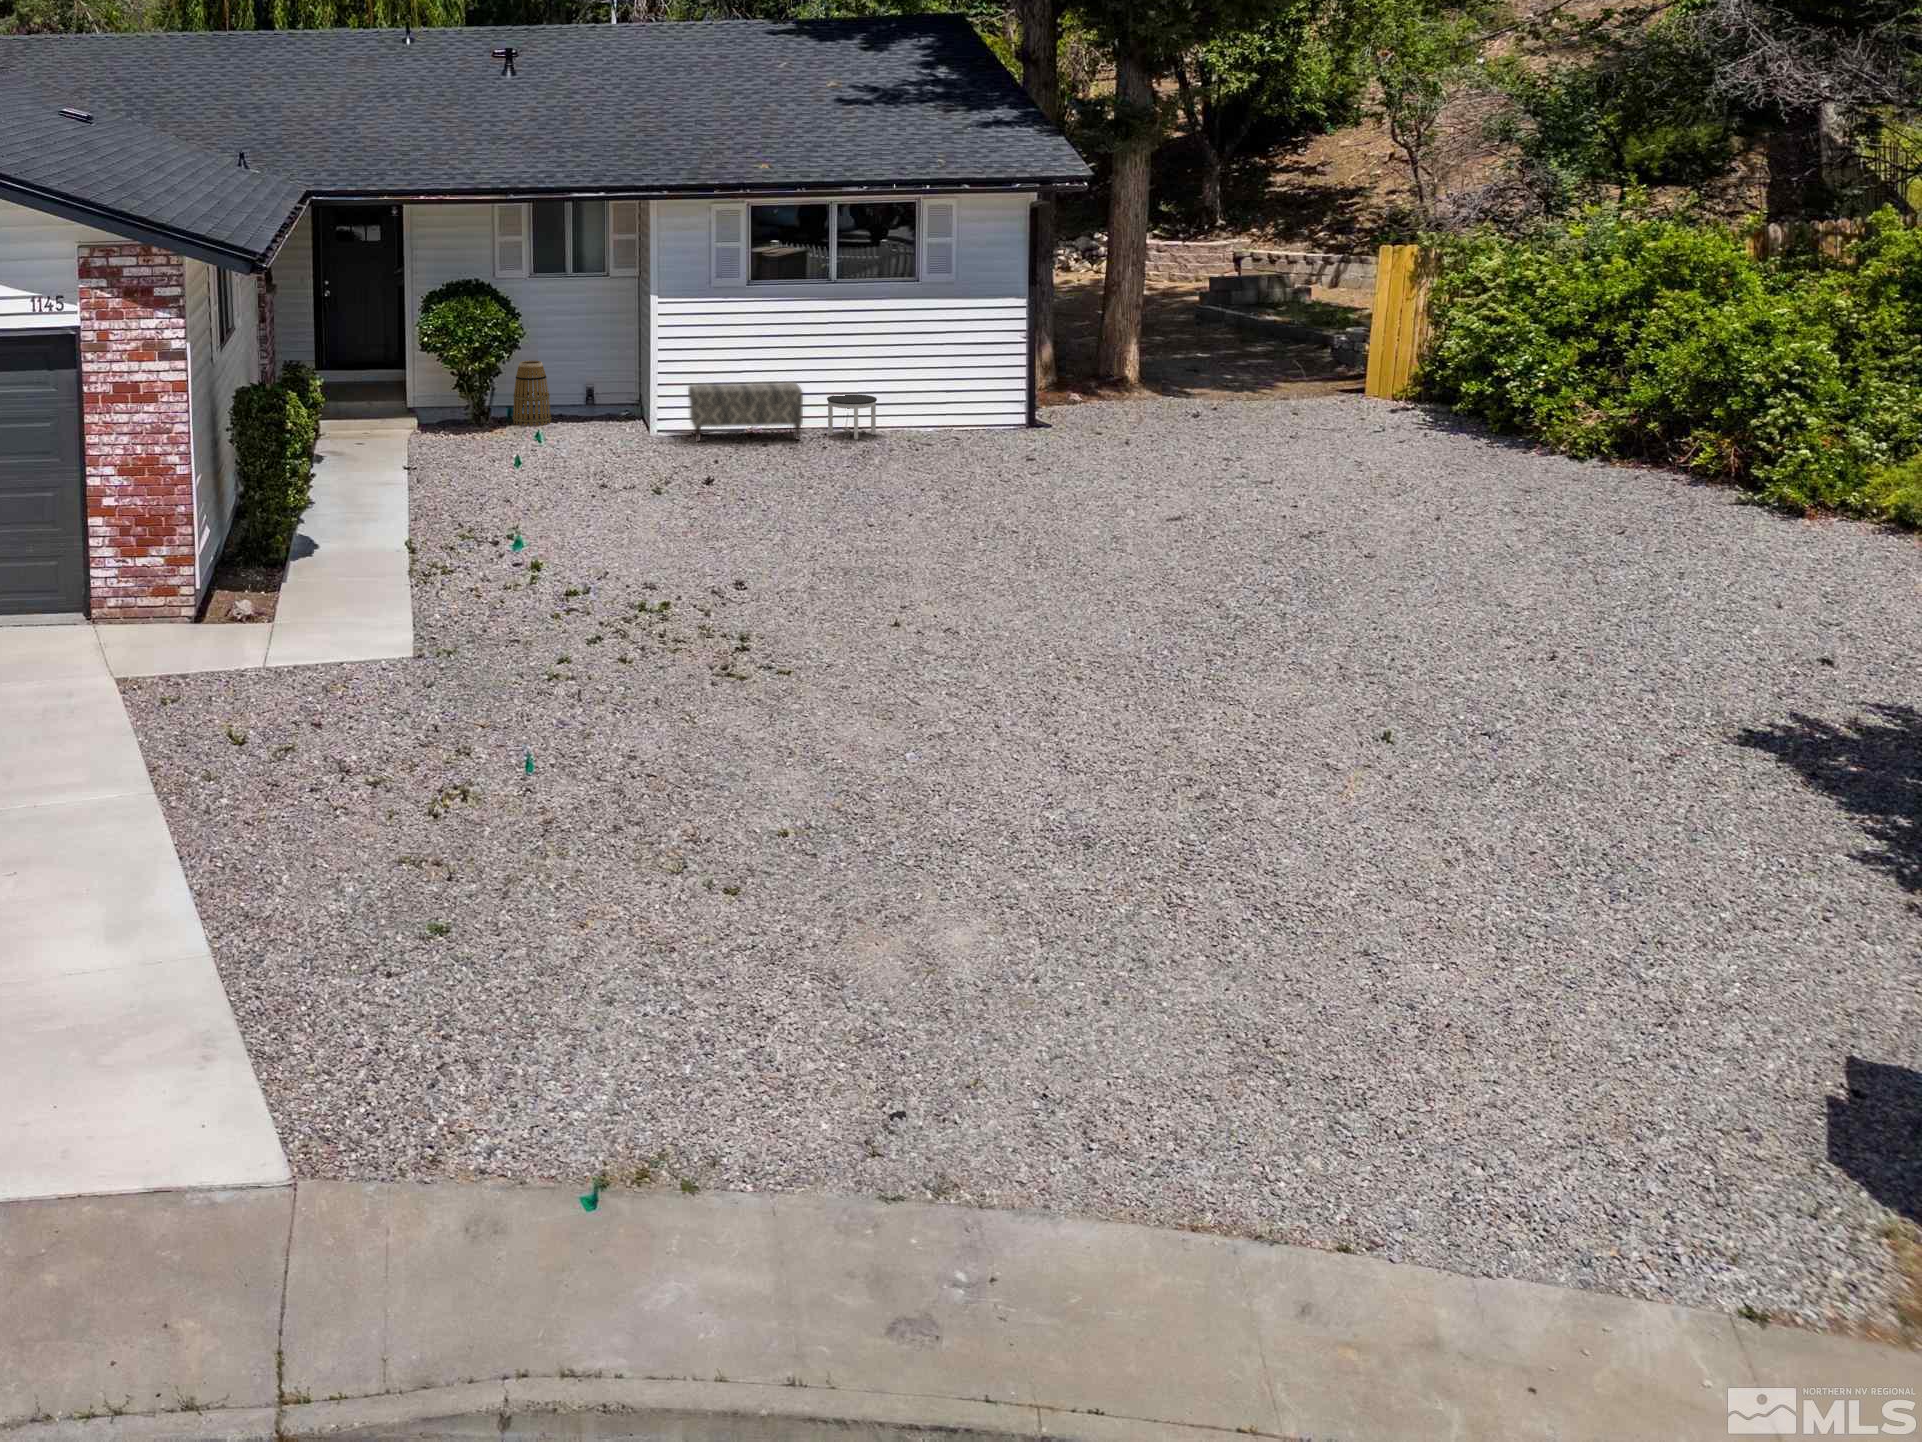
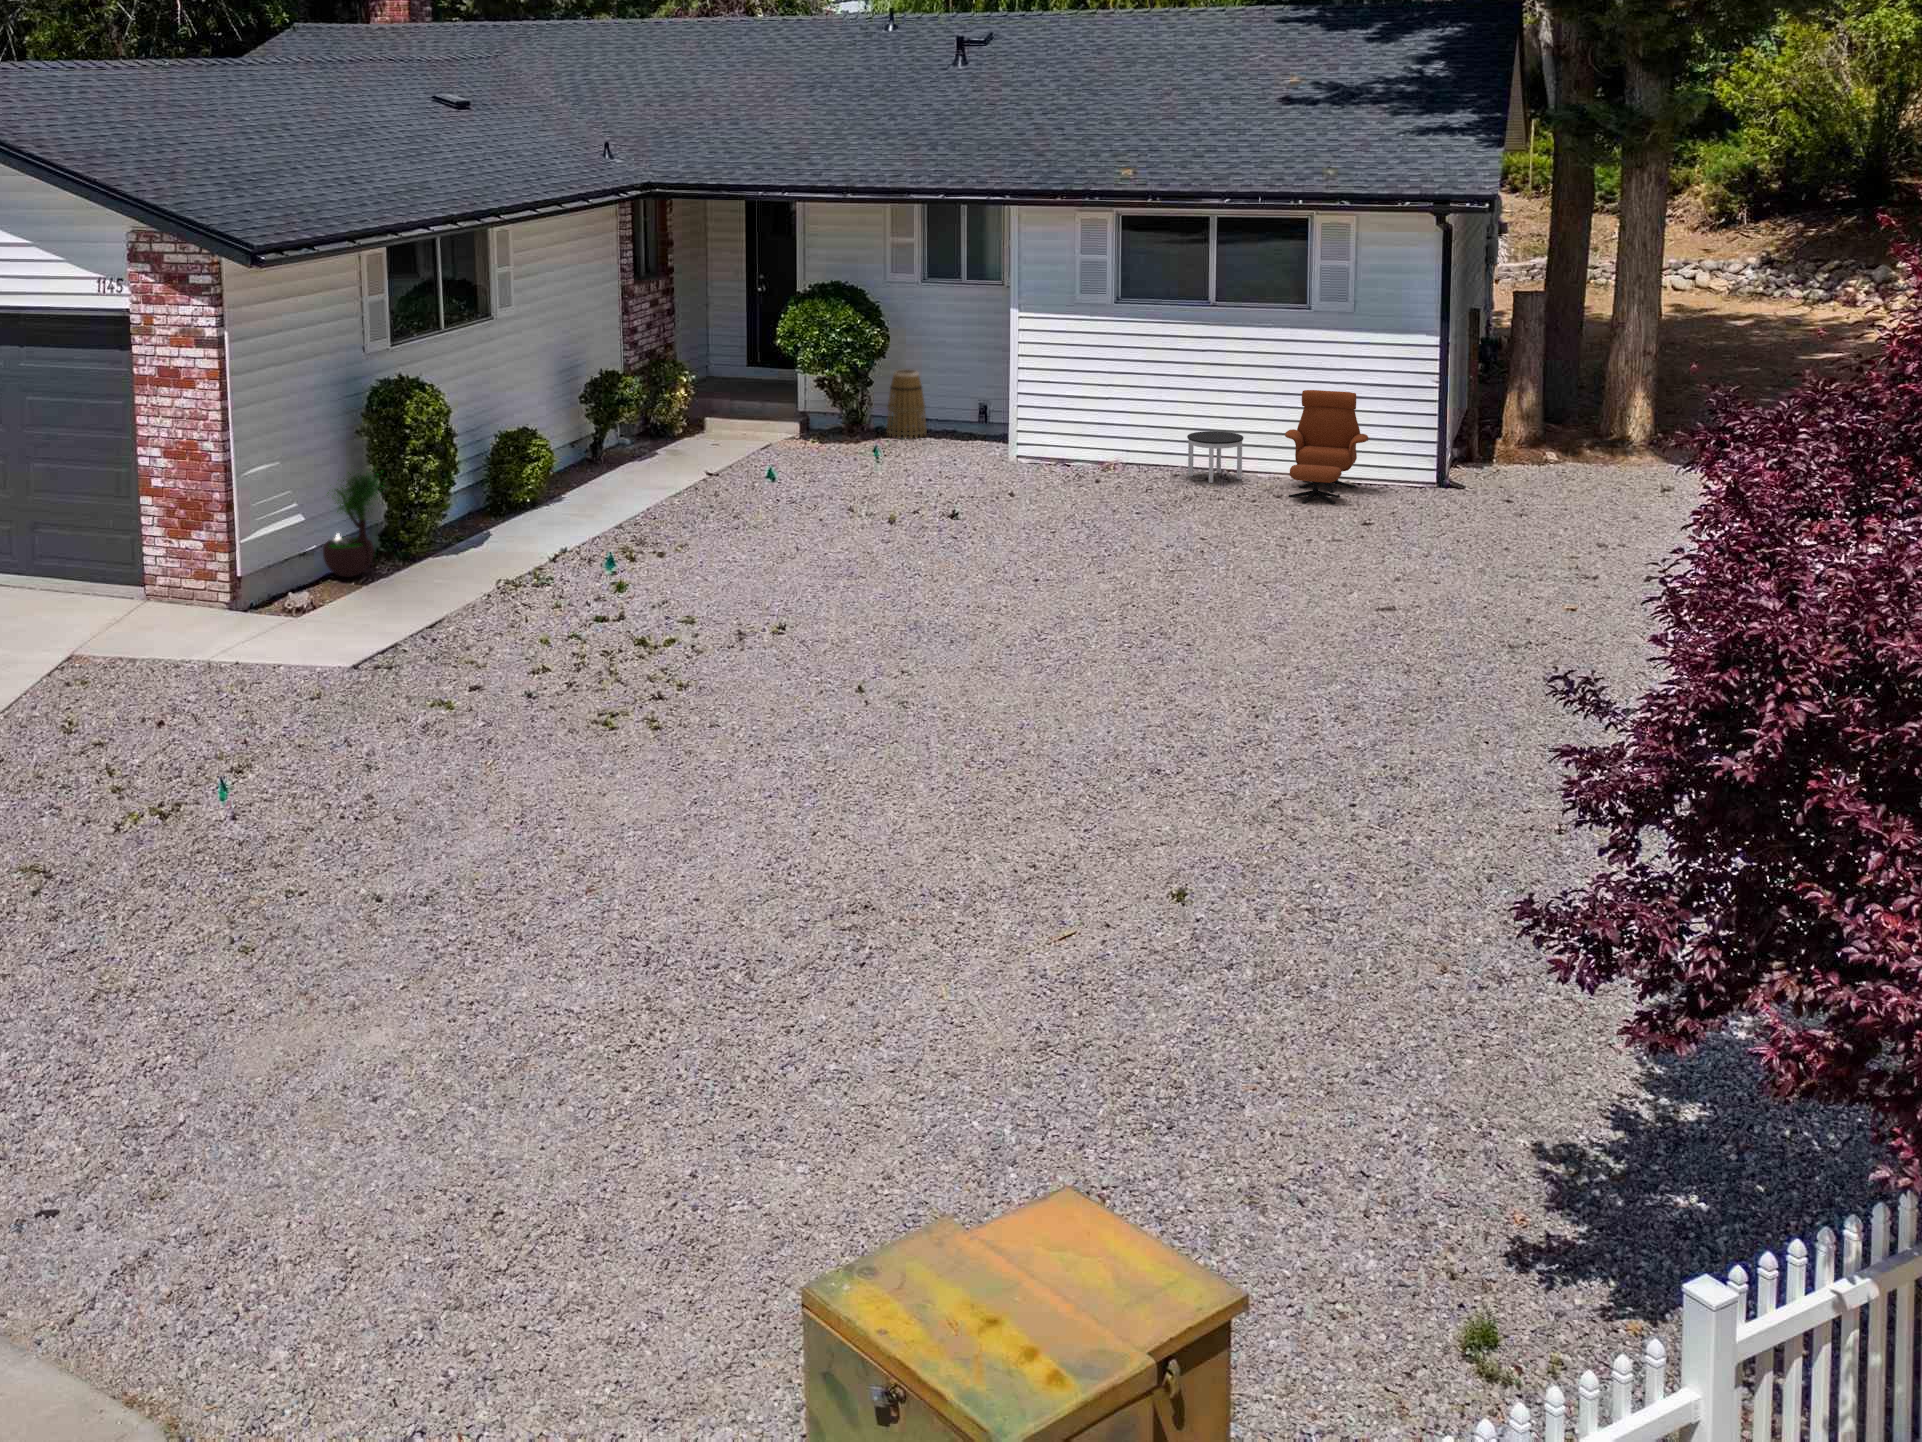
lounge chair: none [913,351,985,448] -> present [1285,390,1368,504]
bench: present [688,382,803,442] -> none [1031,406,1160,478]
potted tree: none [217,473,283,586] -> present [323,469,382,577]

